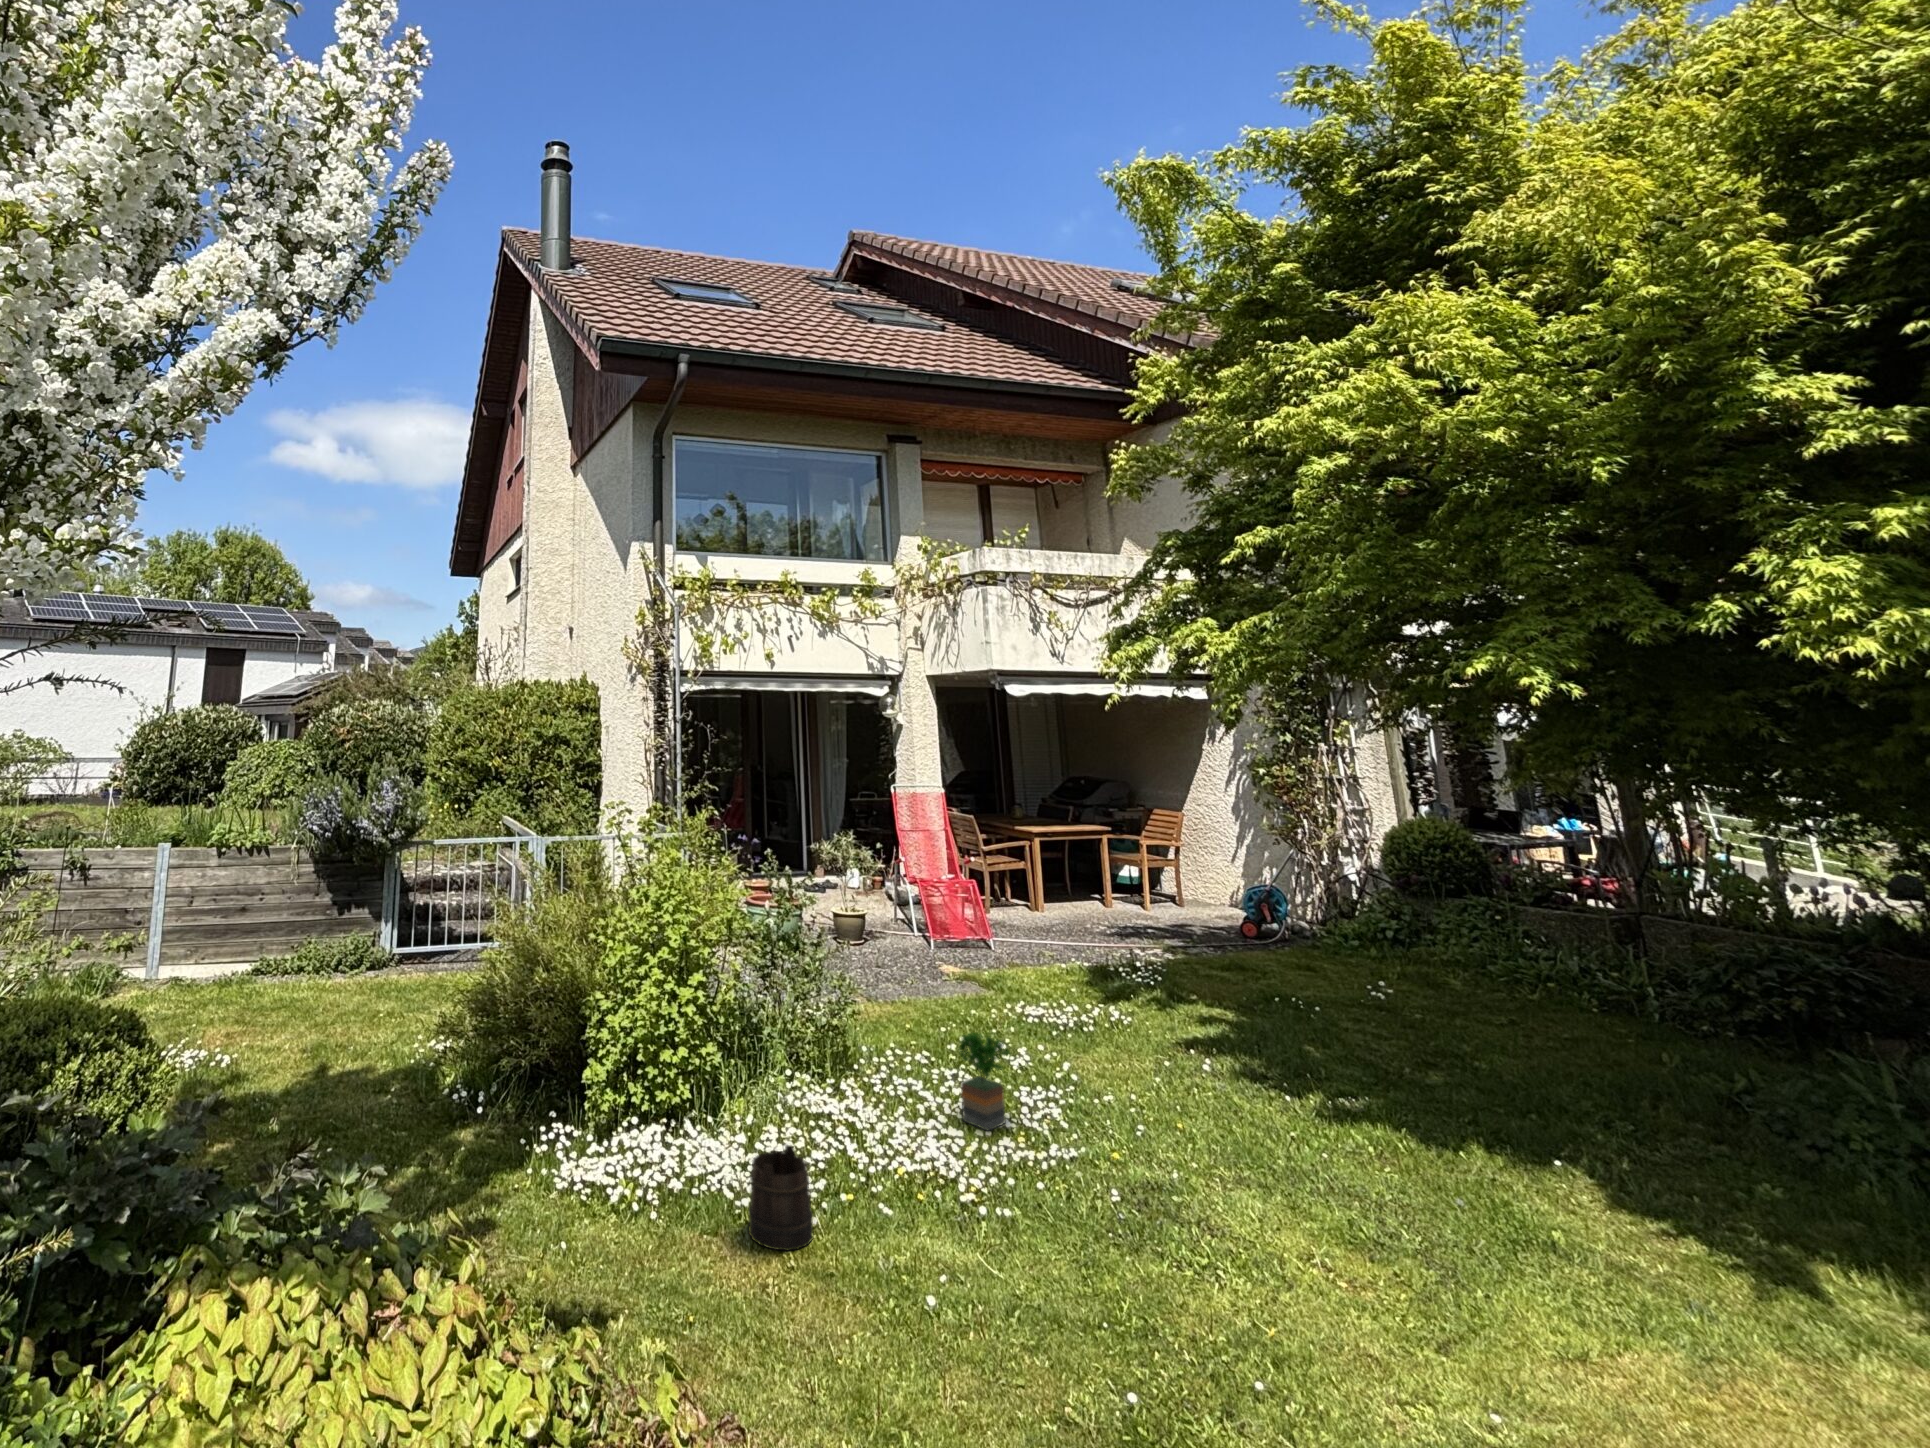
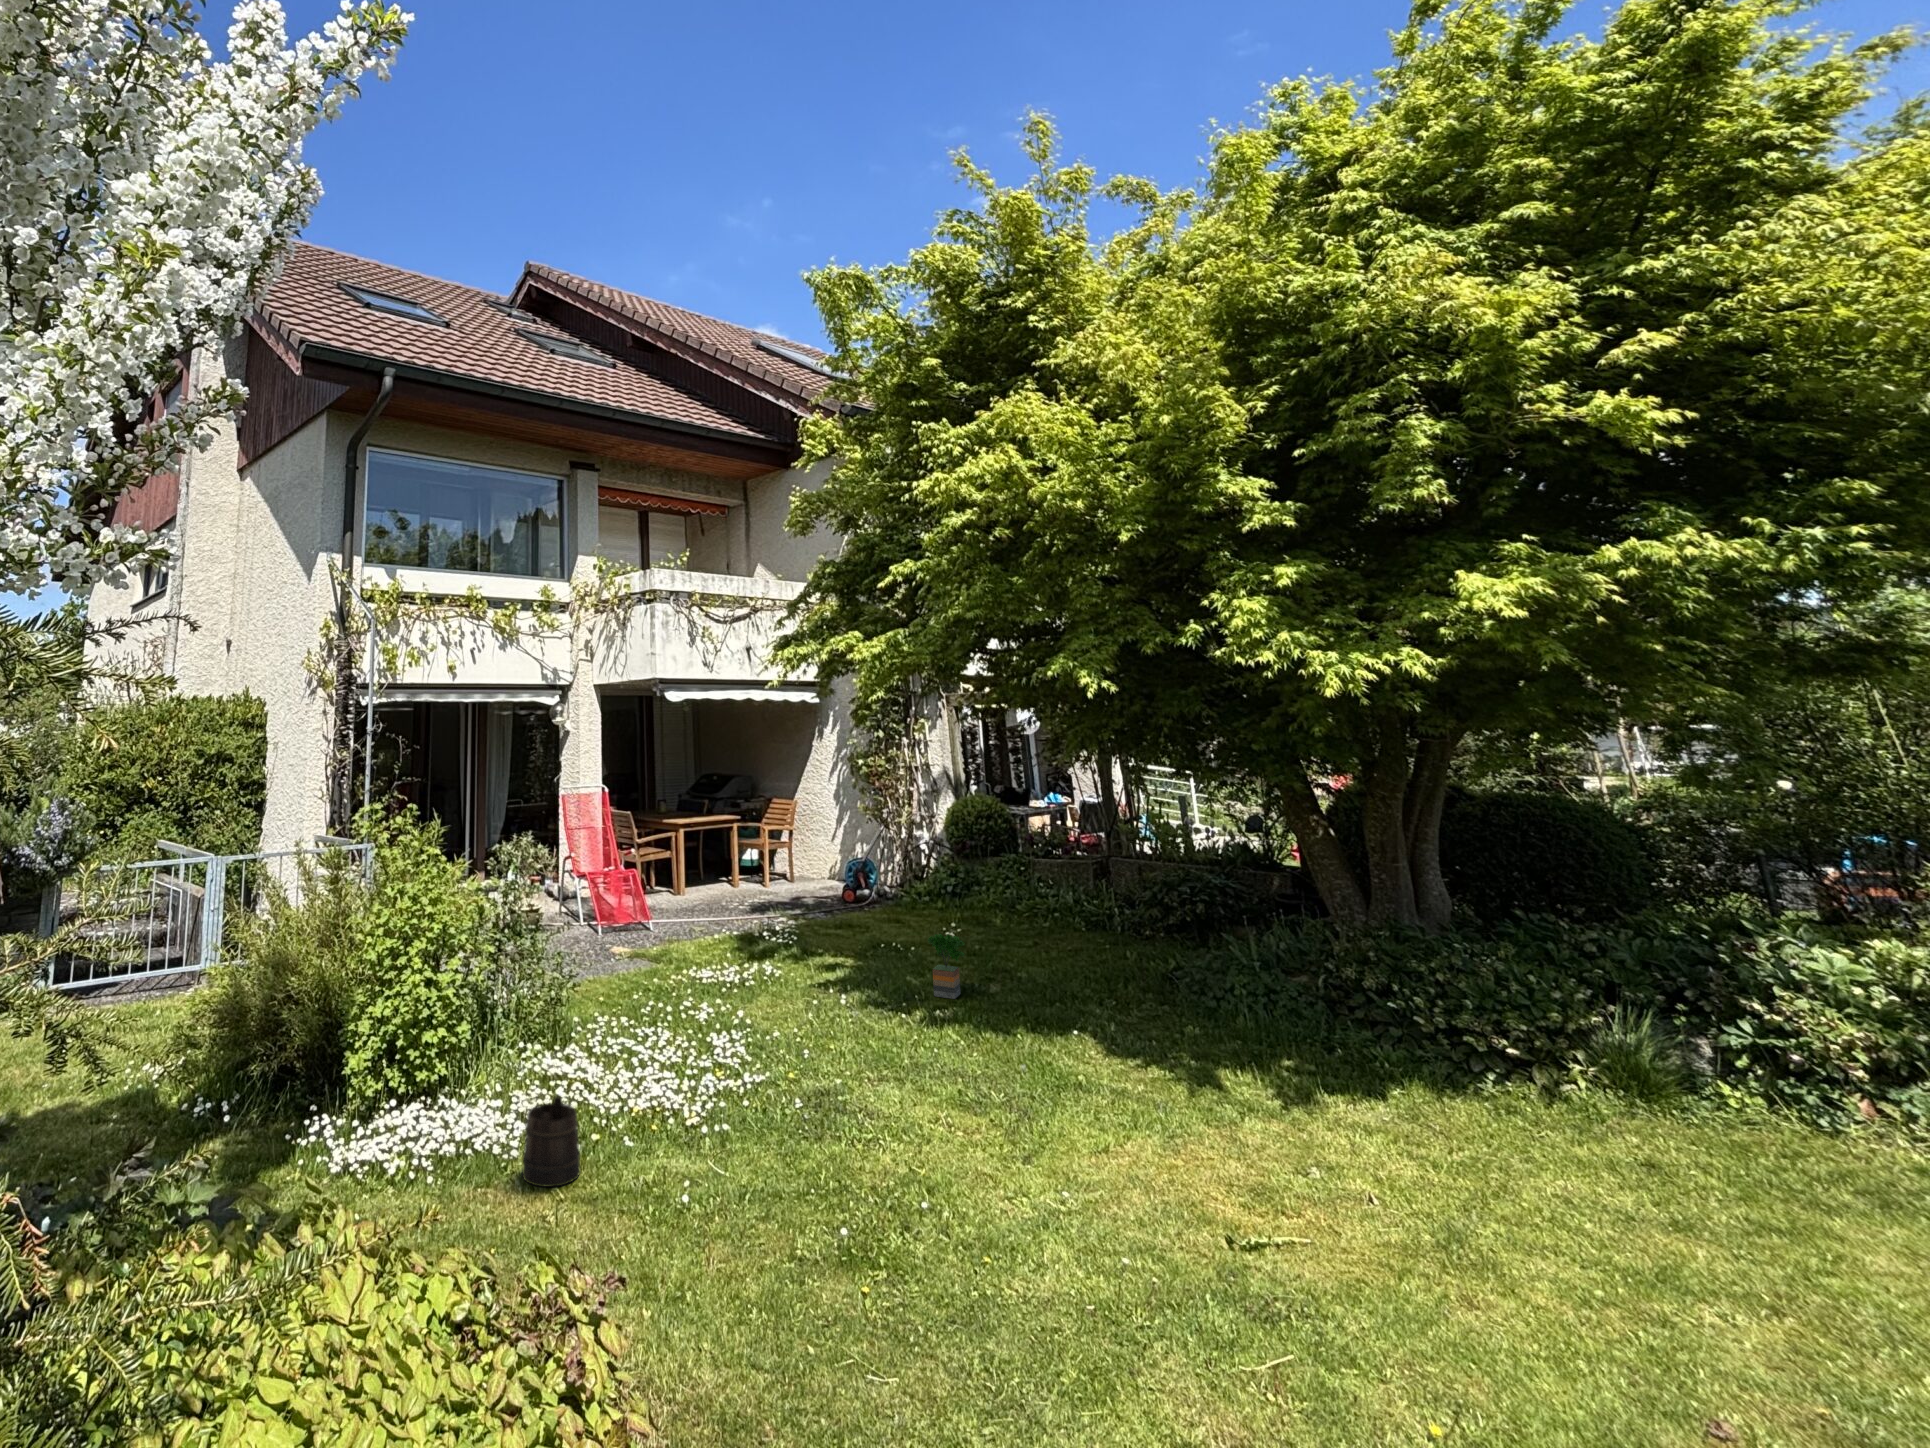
potted tree: present [958,1033,1009,1131] -> present [928,934,964,999]

